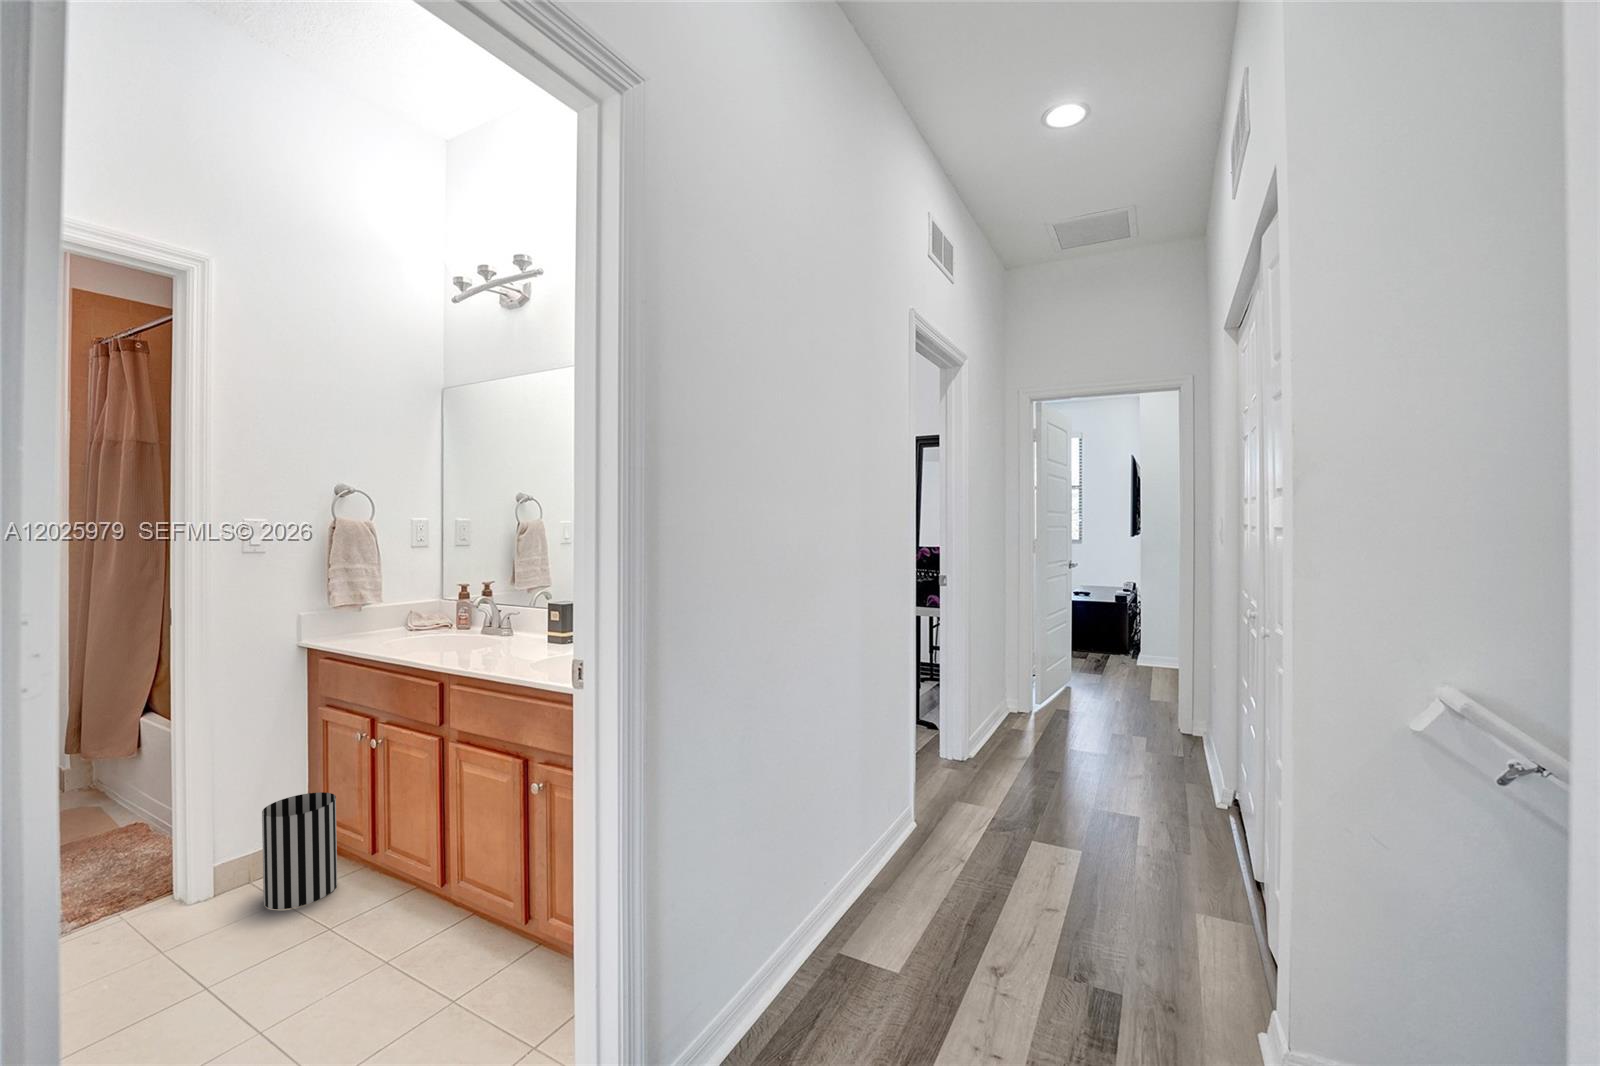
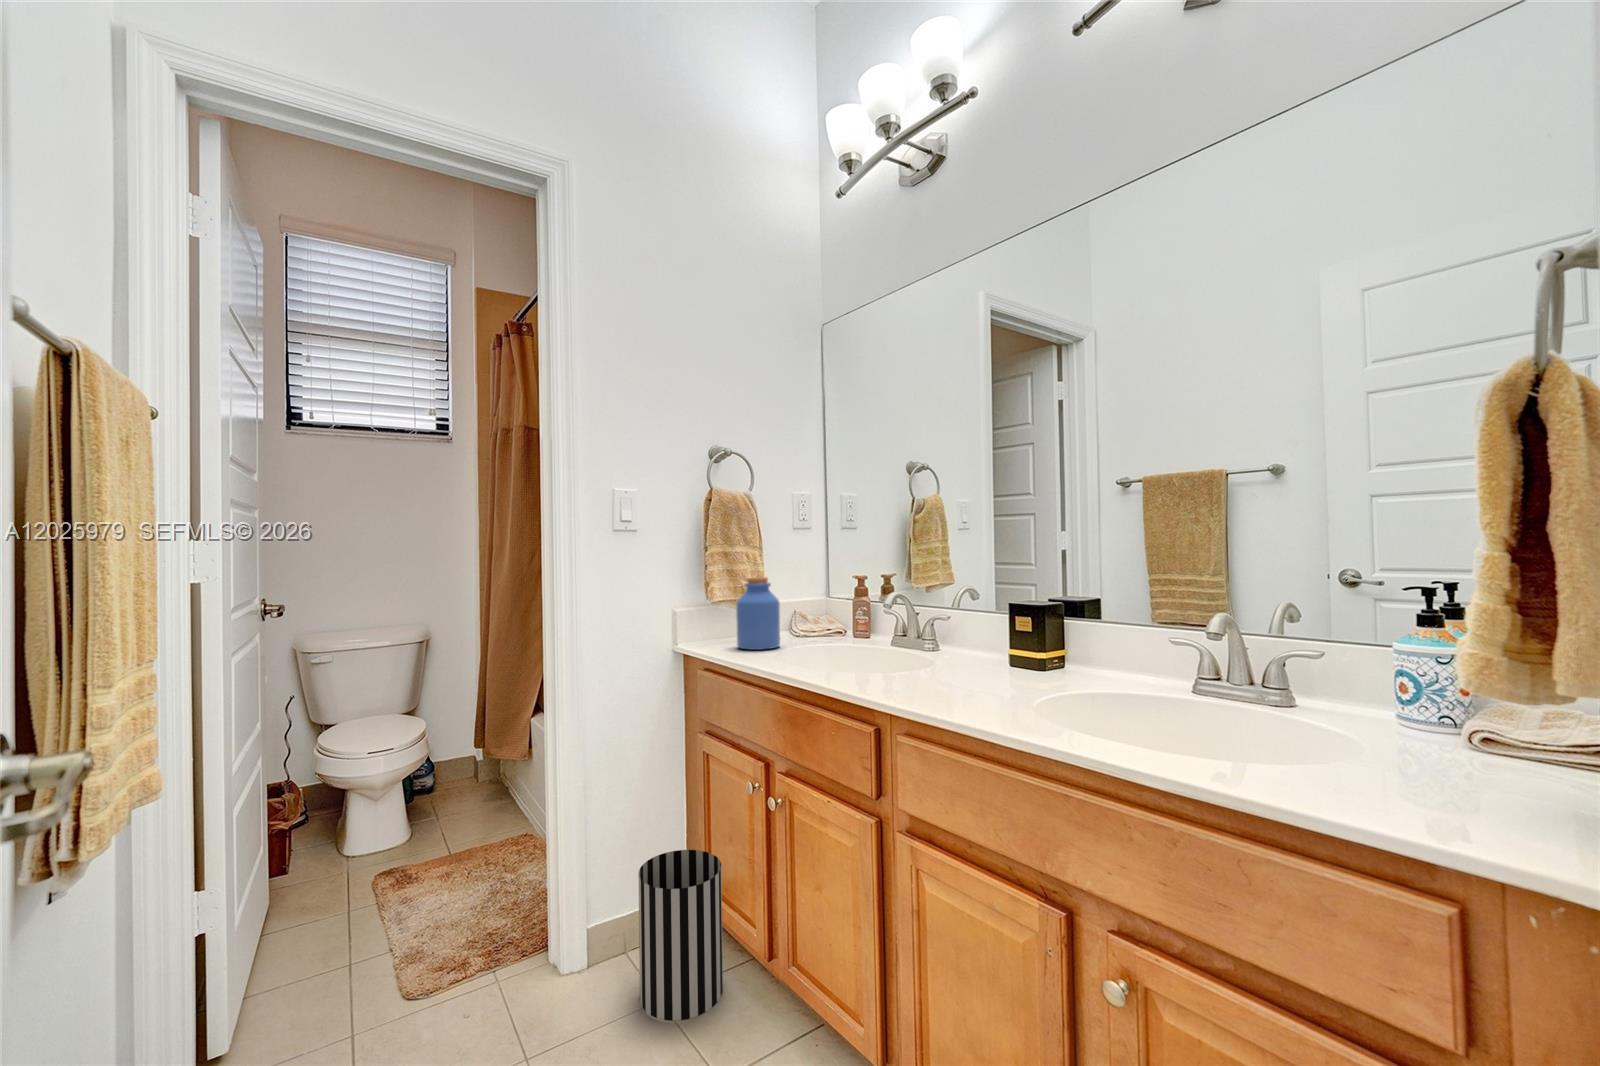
jar: none [355,587,394,642] -> present [736,577,780,650]

